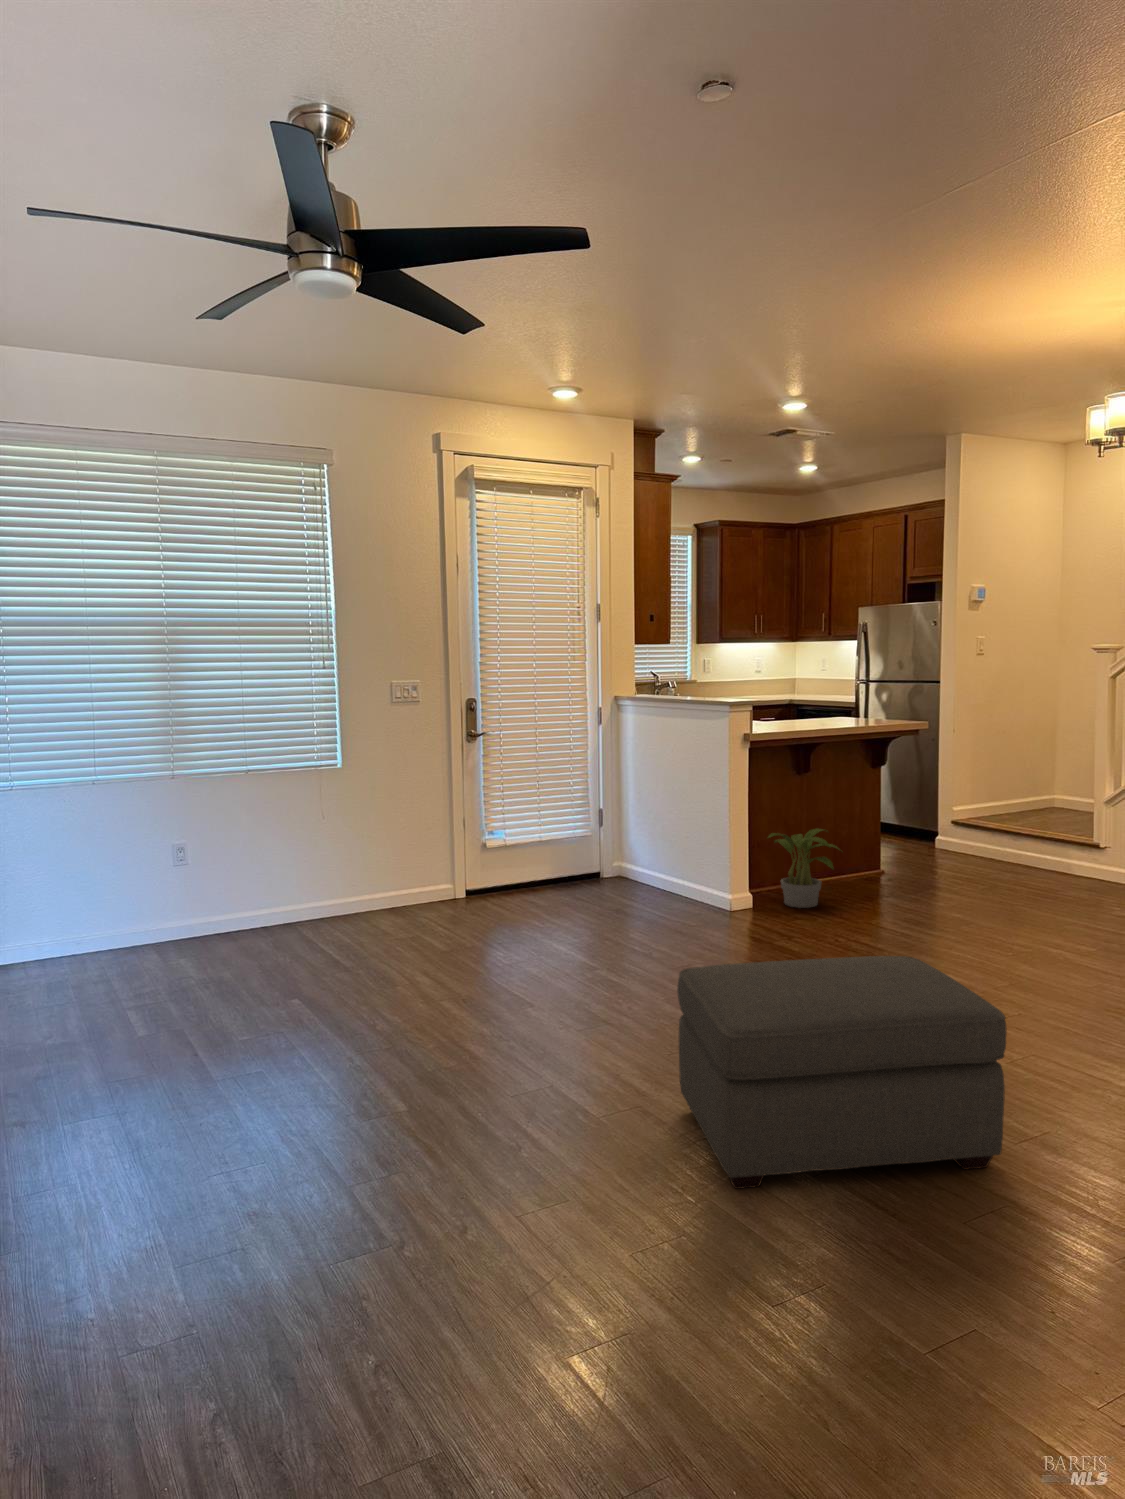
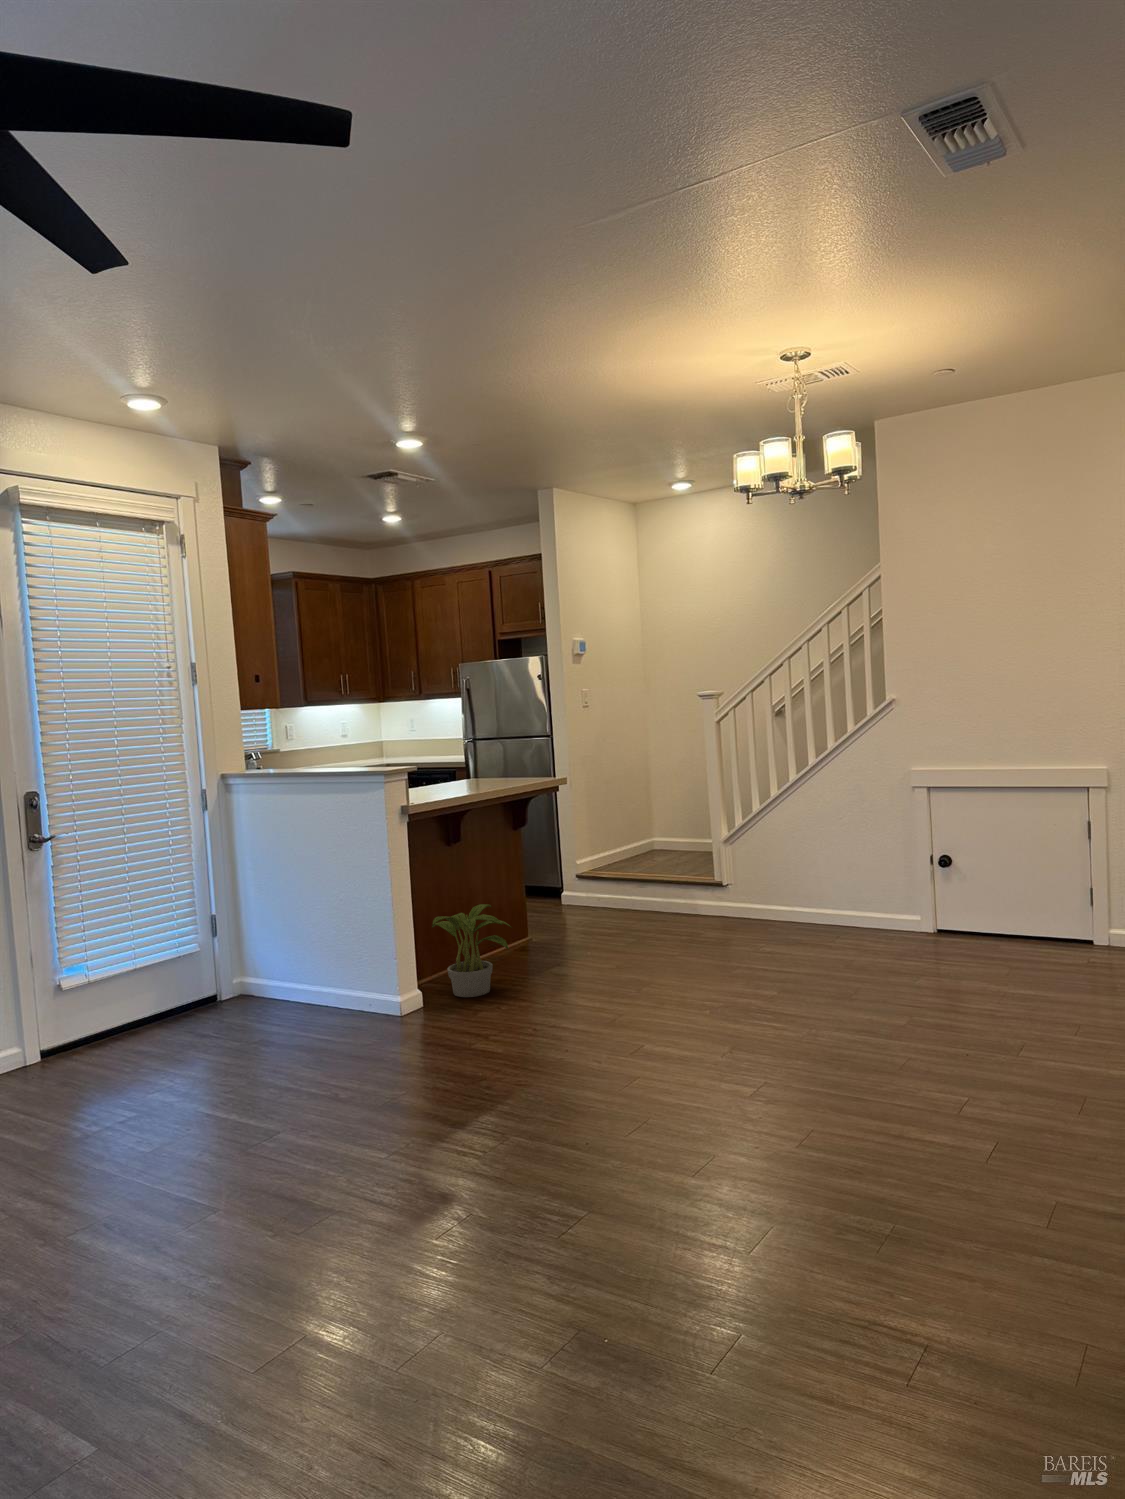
ottoman: present [677,956,1007,1189] -> none [486,1052,892,1433]

